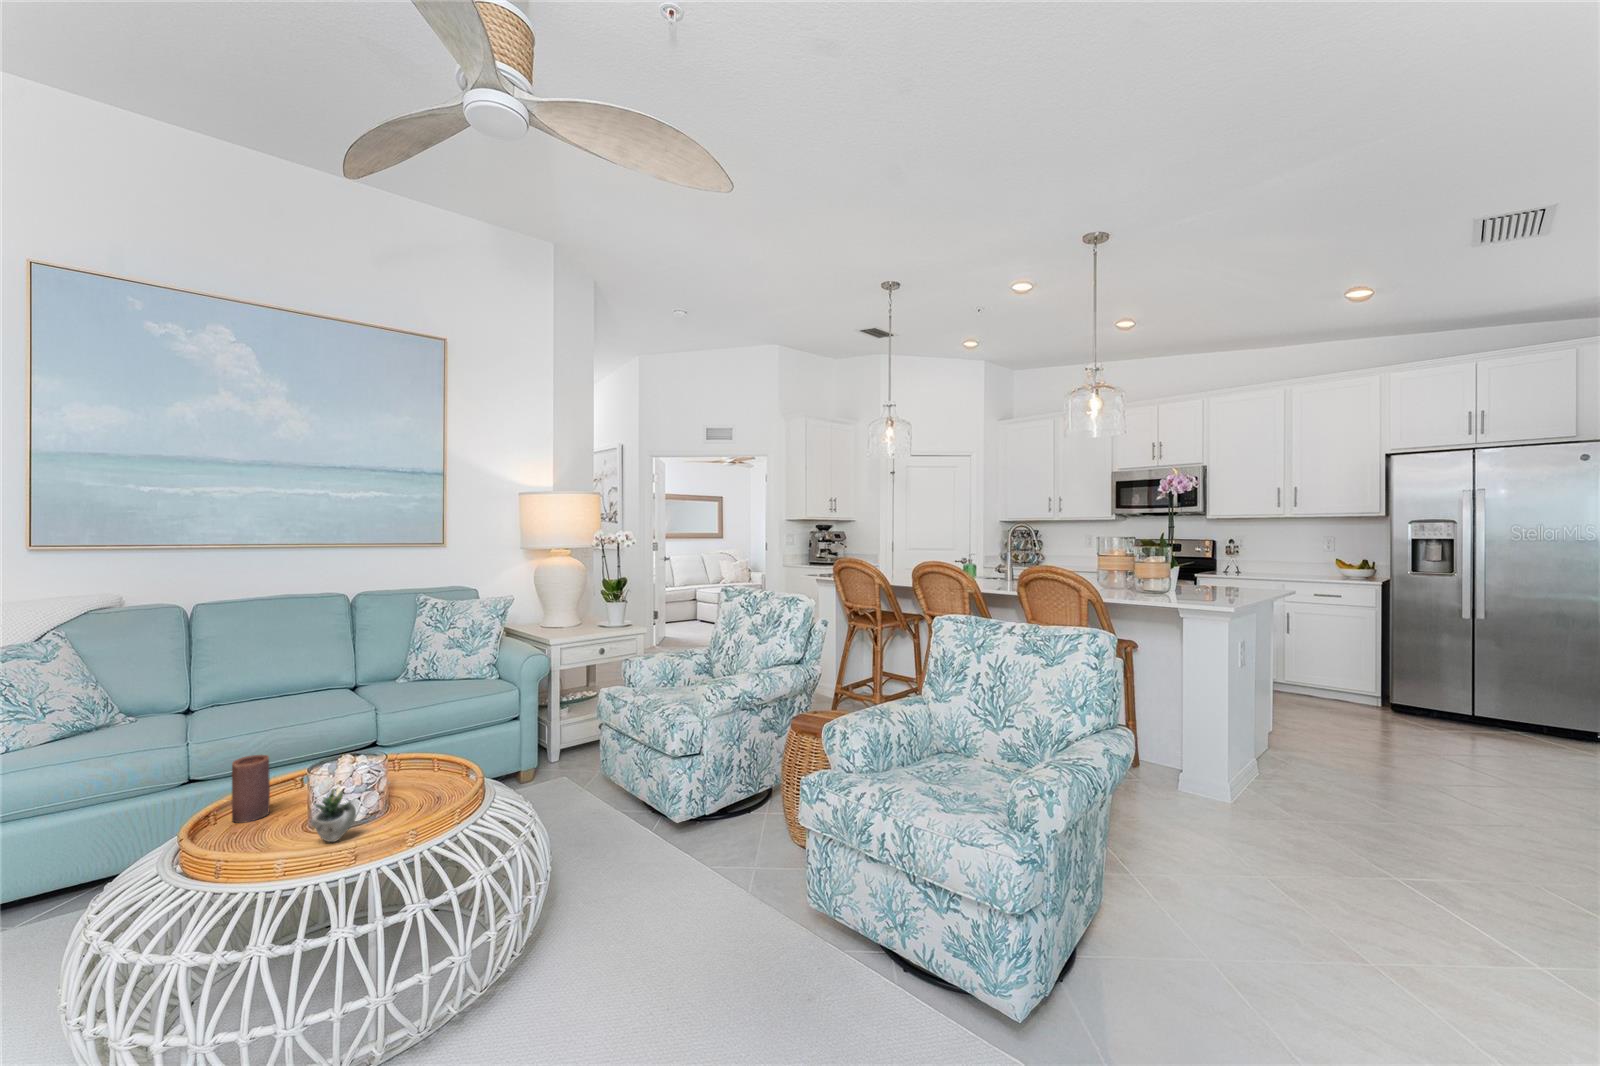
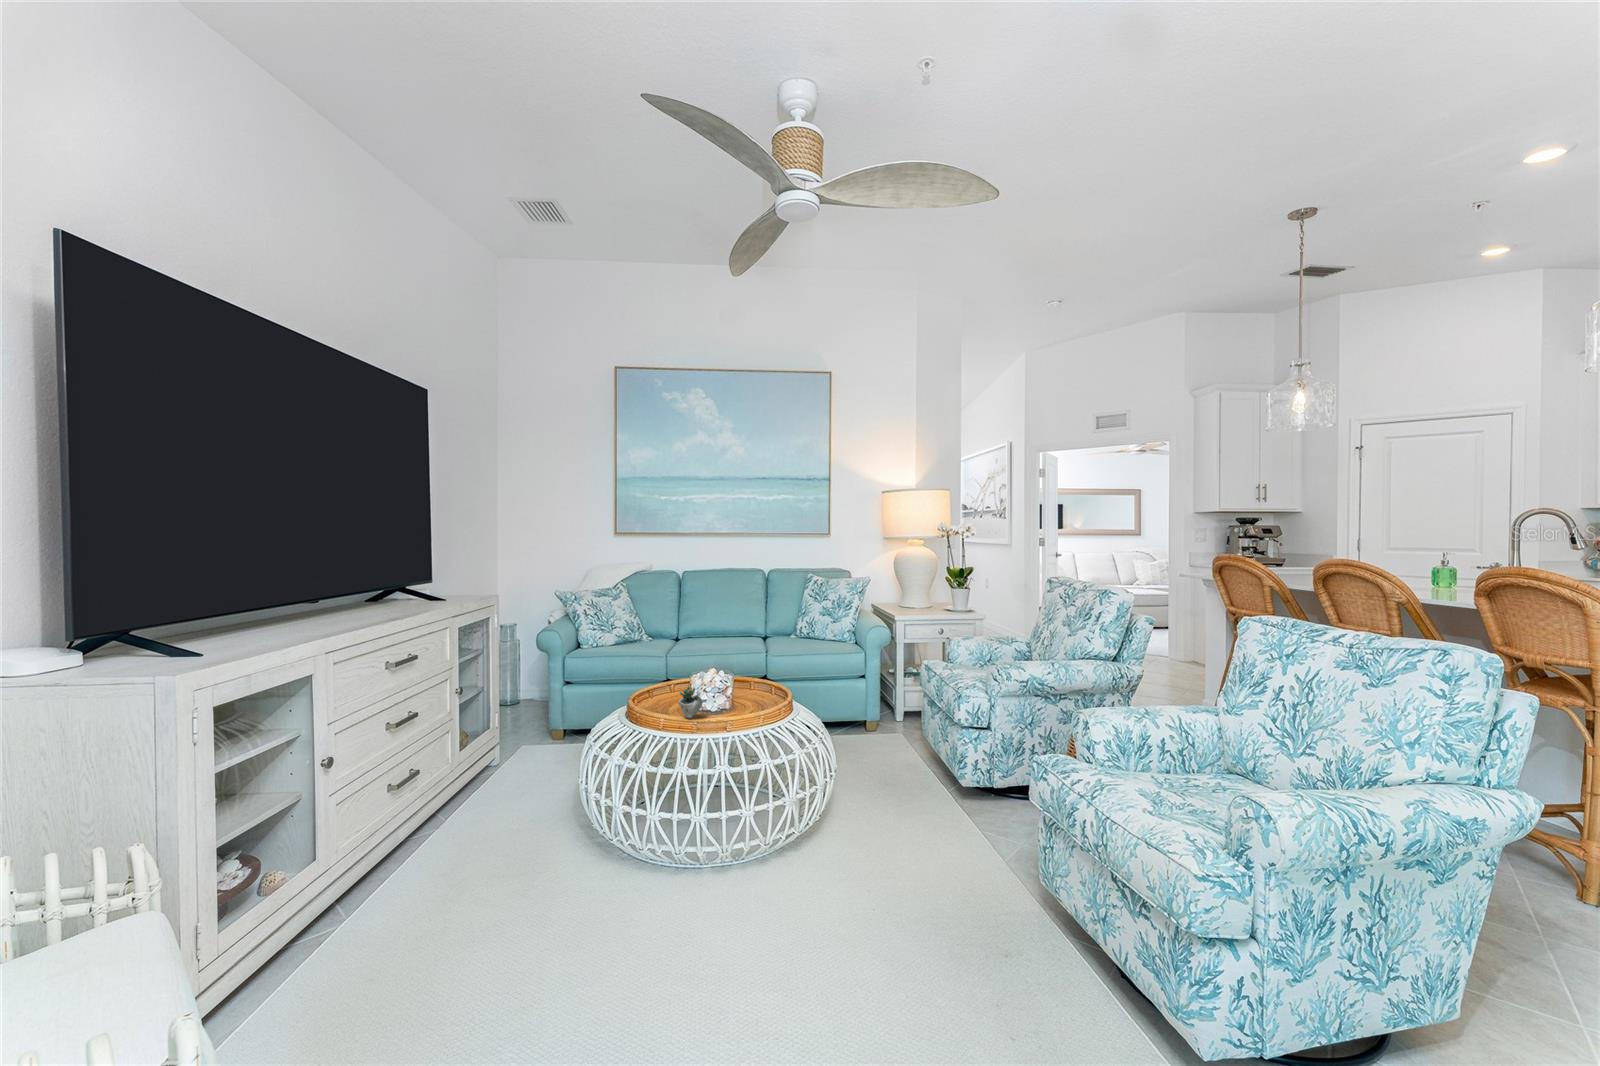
candle: present [232,755,270,823] -> none [657,661,676,701]

